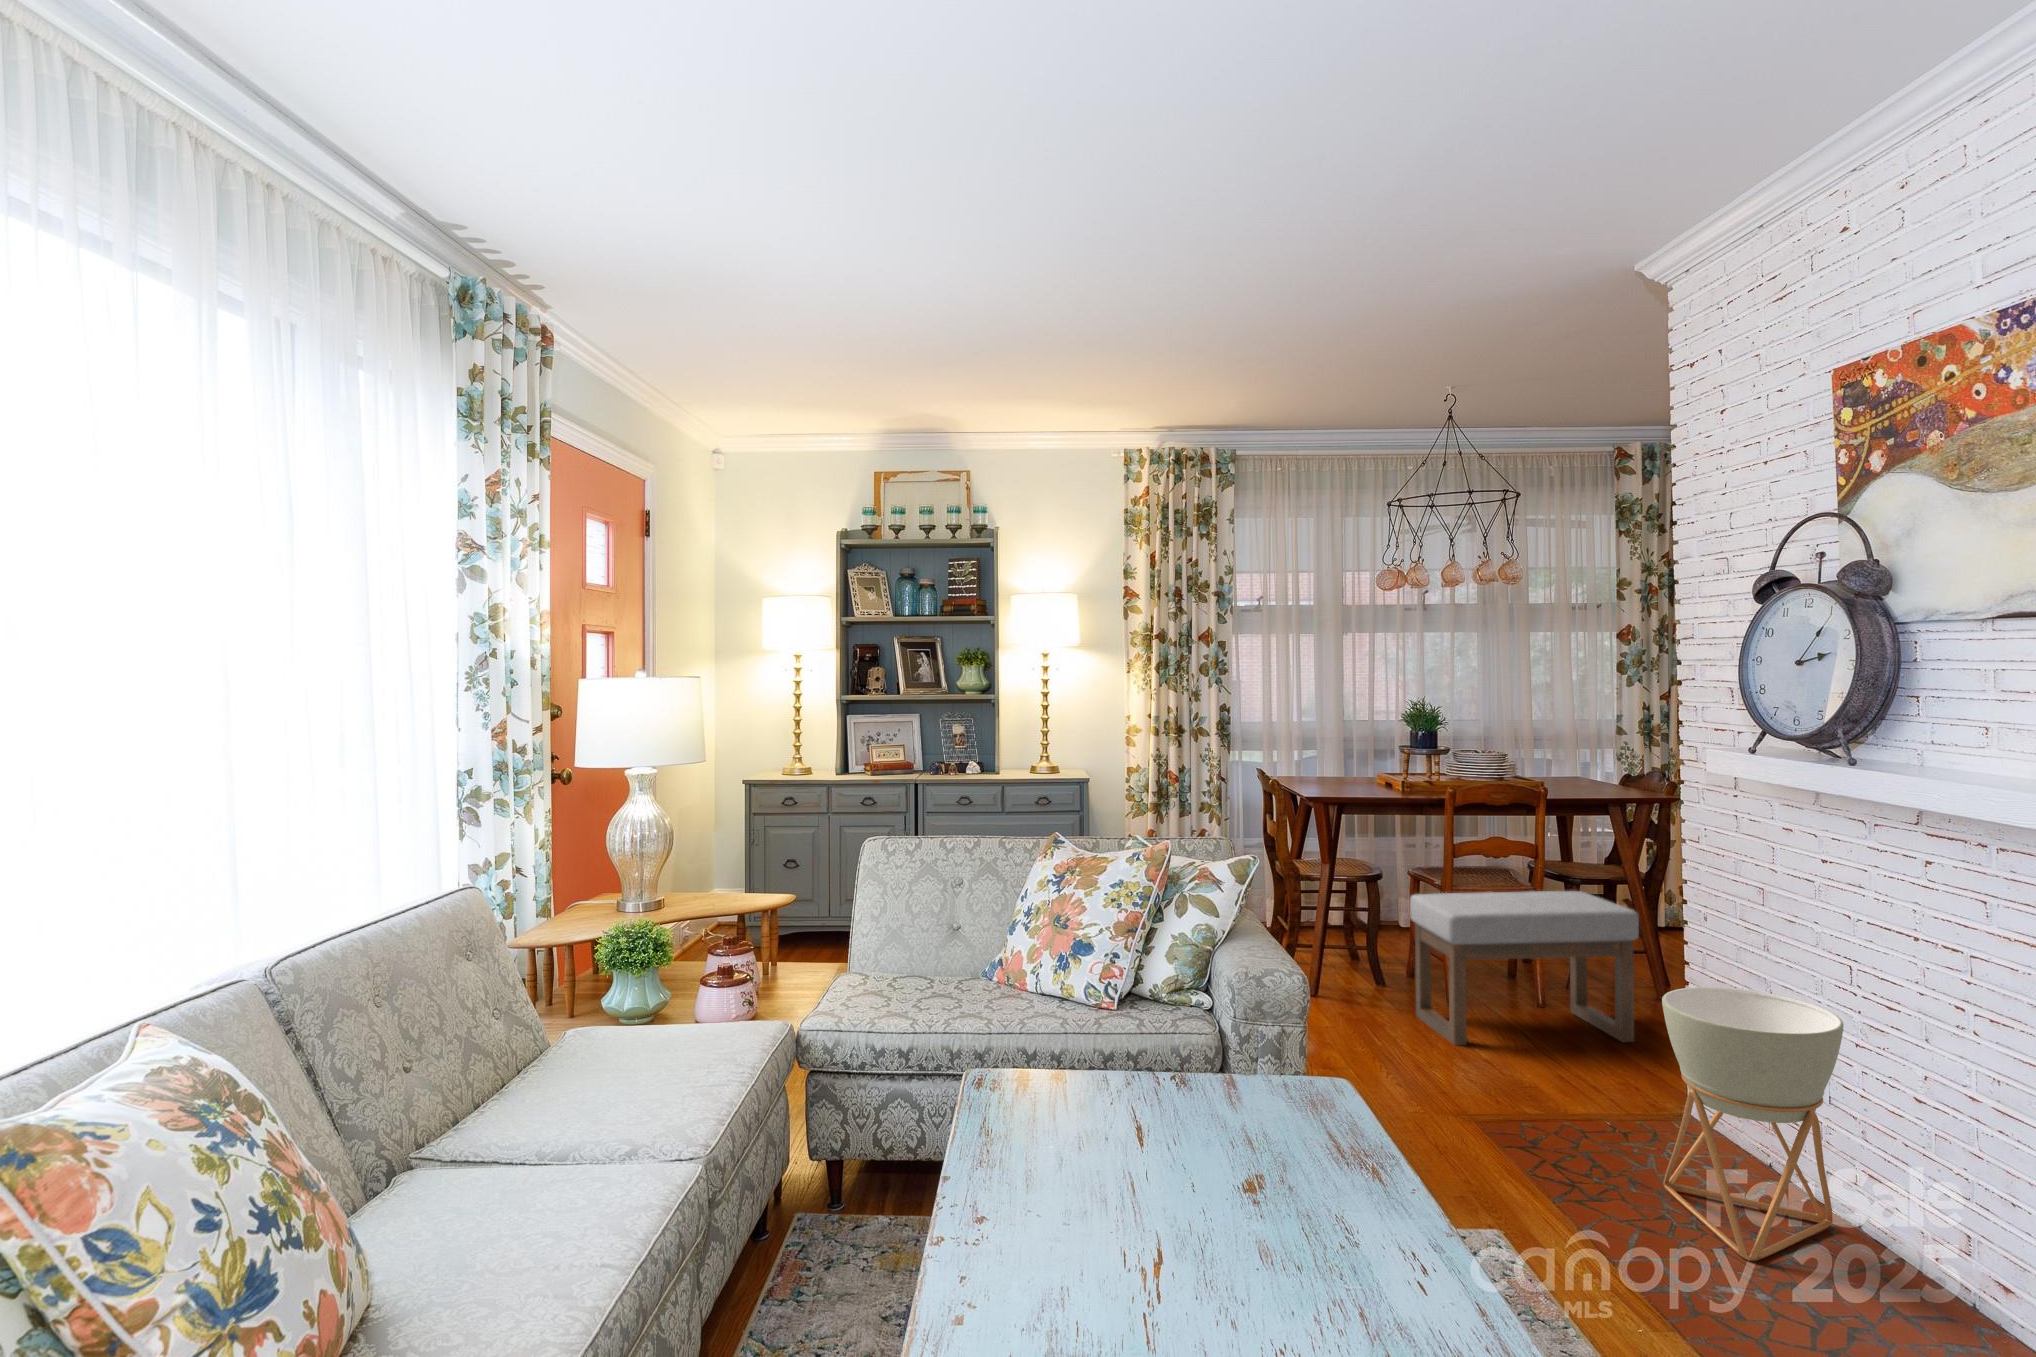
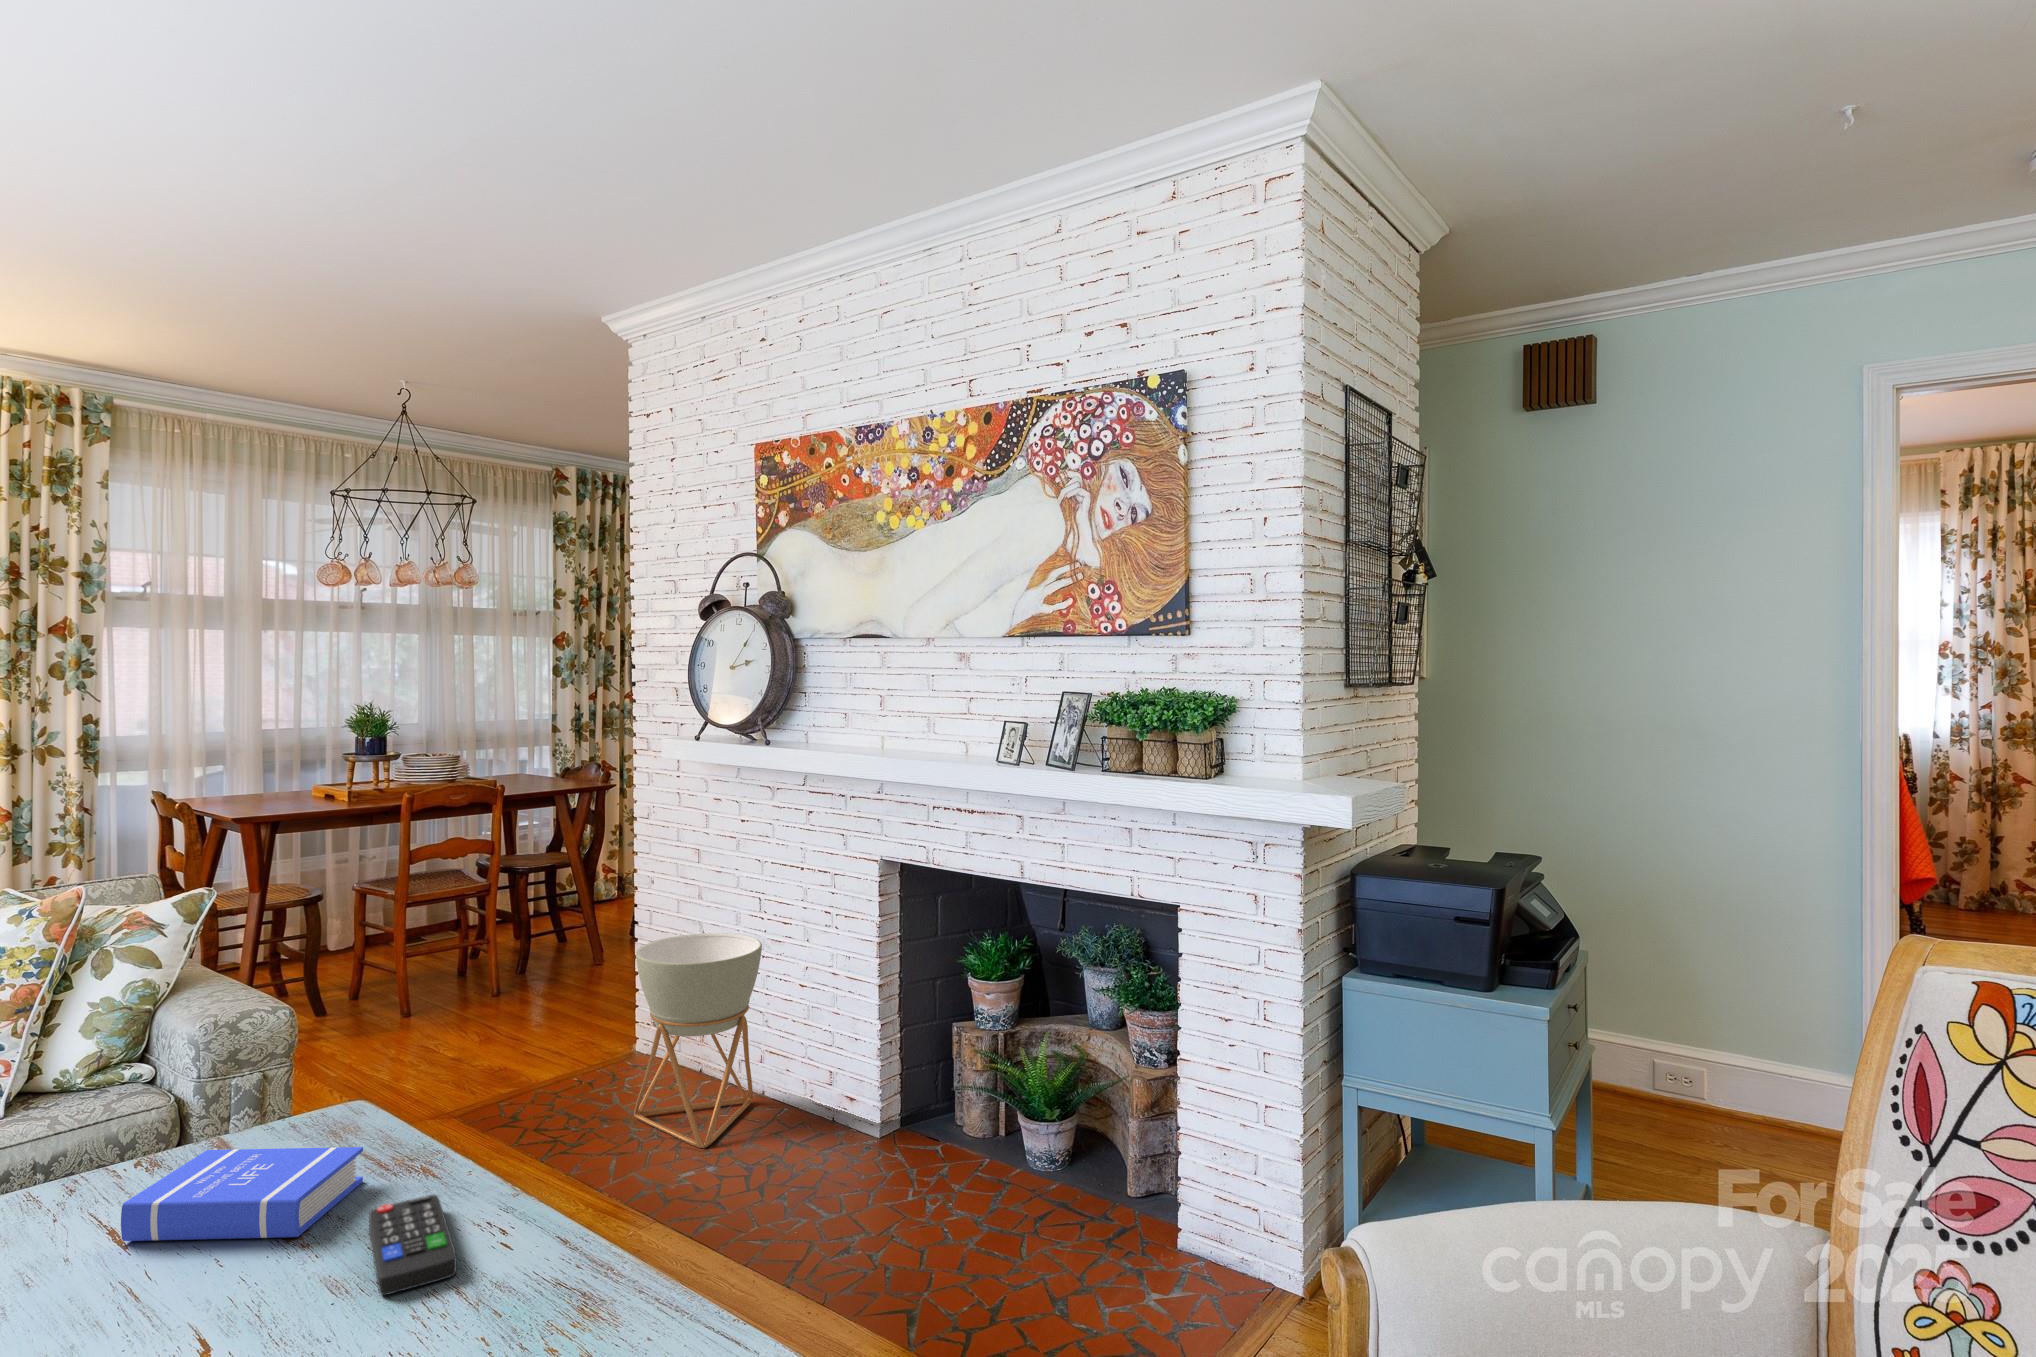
ottoman: present [1410,891,1639,1045] -> none [367,881,592,1057]
book: none [1126,1087,1306,1196] -> present [121,1147,363,1241]
remote control: none [1278,1197,1356,1303] -> present [369,1195,457,1295]

